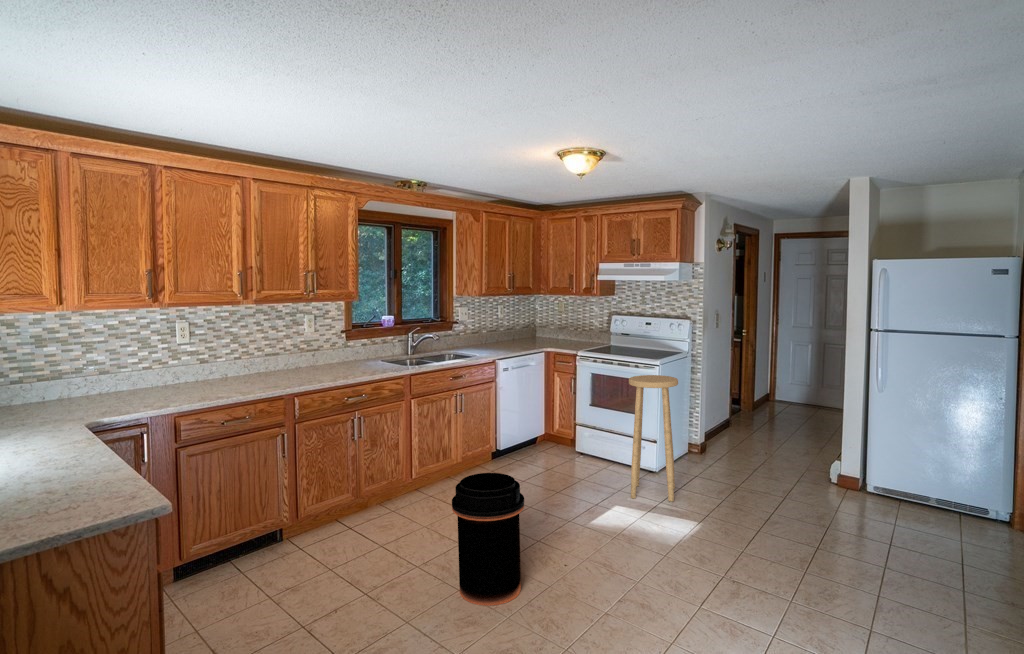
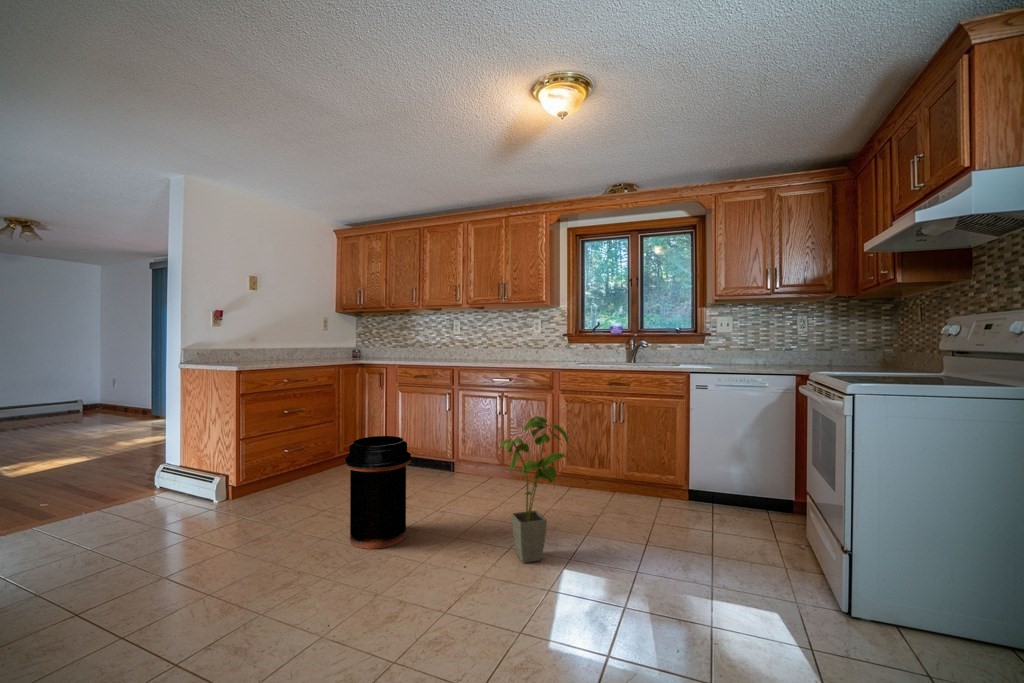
stool: present [629,375,678,502] -> none [663,406,760,630]
house plant: none [544,410,601,530] -> present [499,416,568,563]

